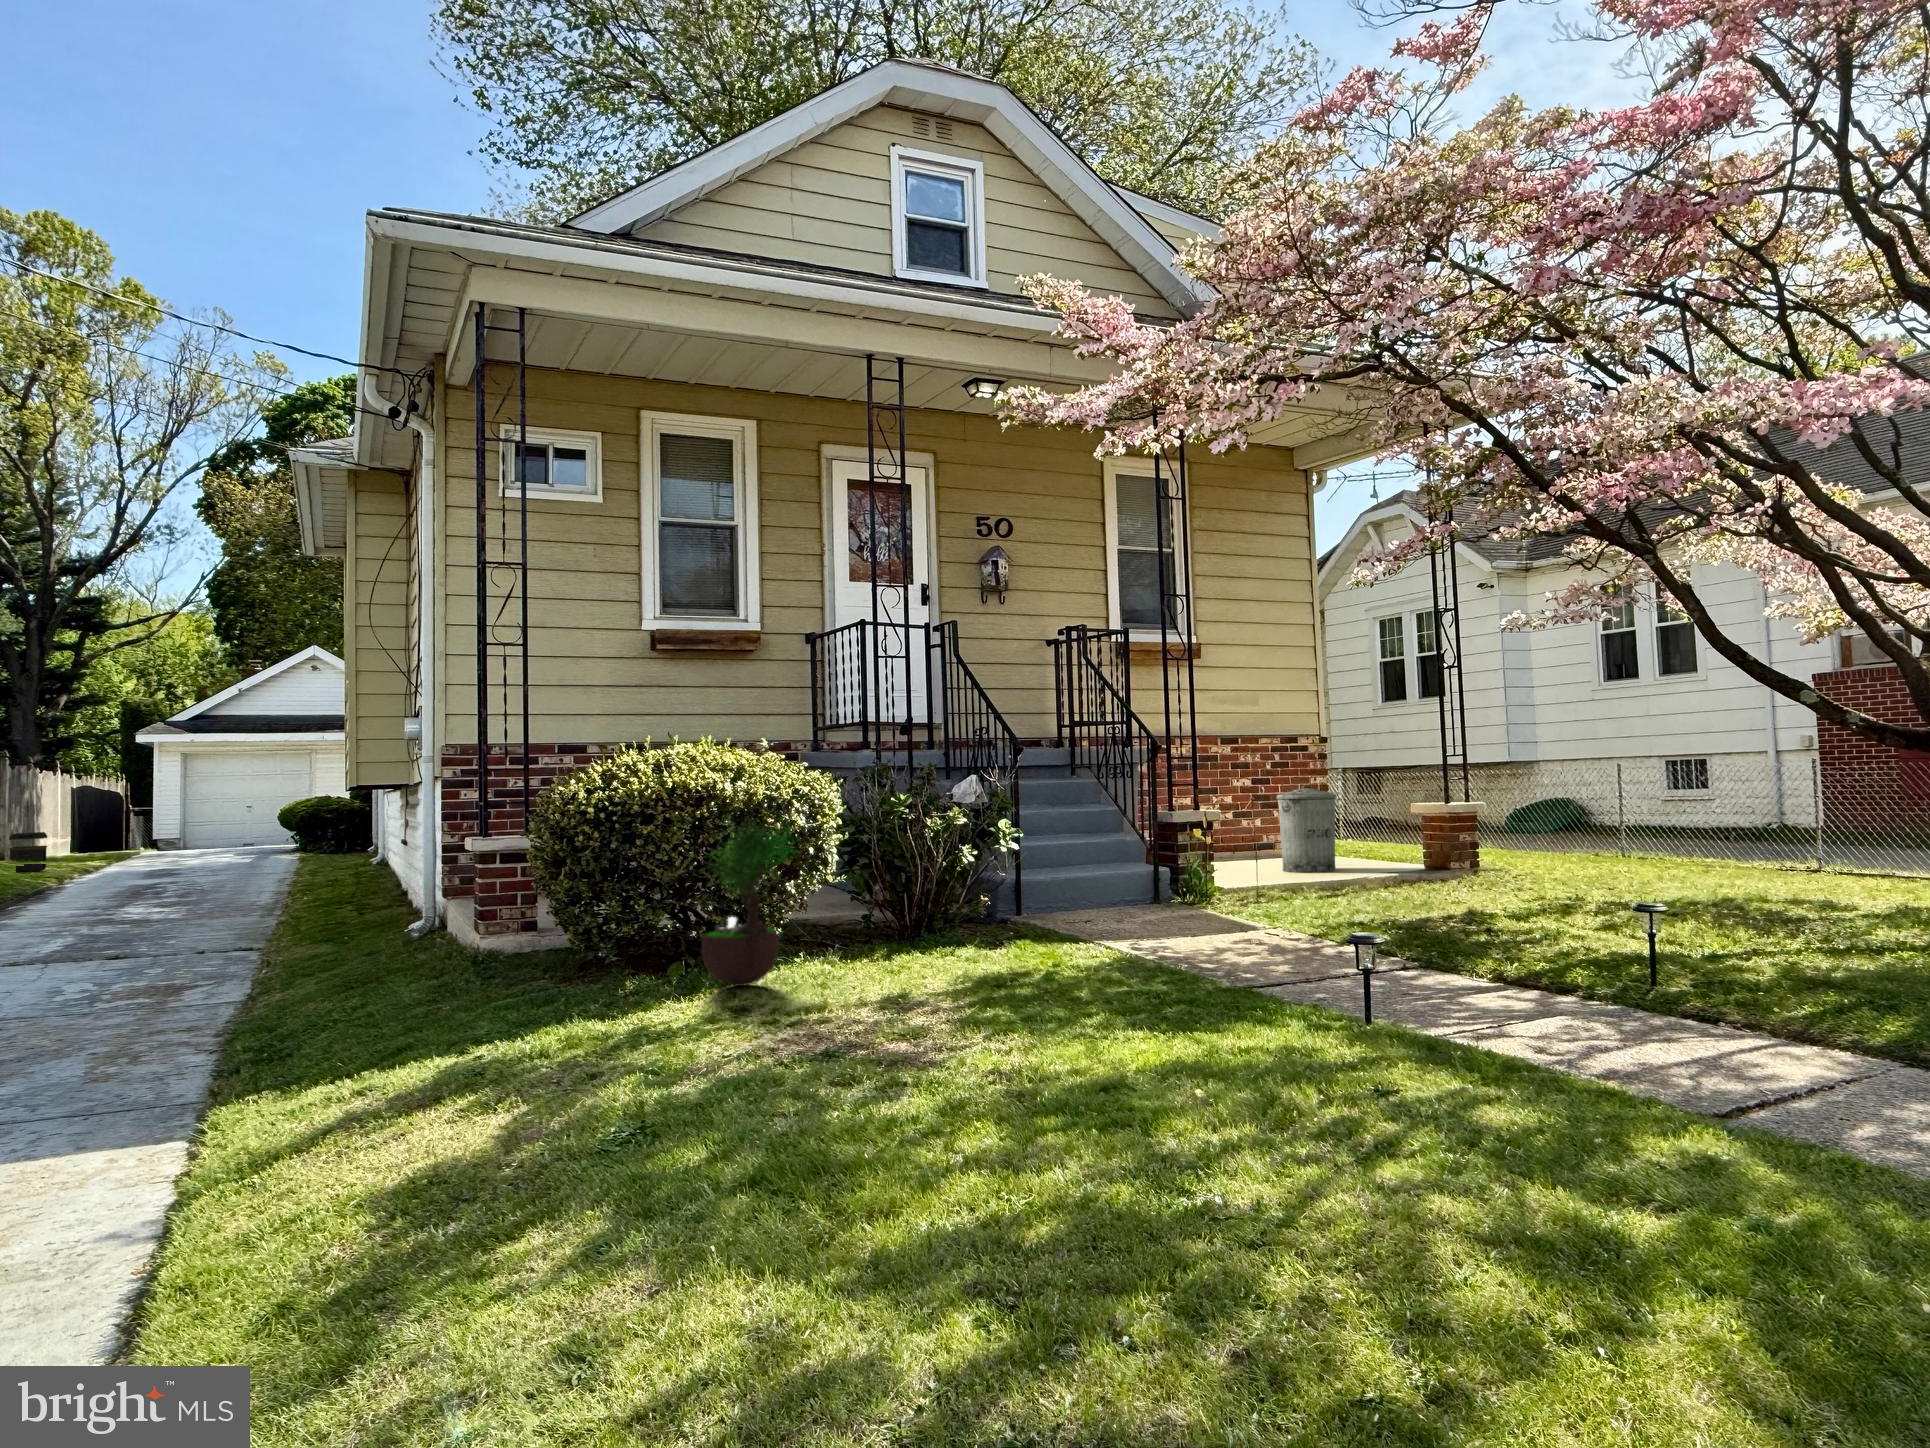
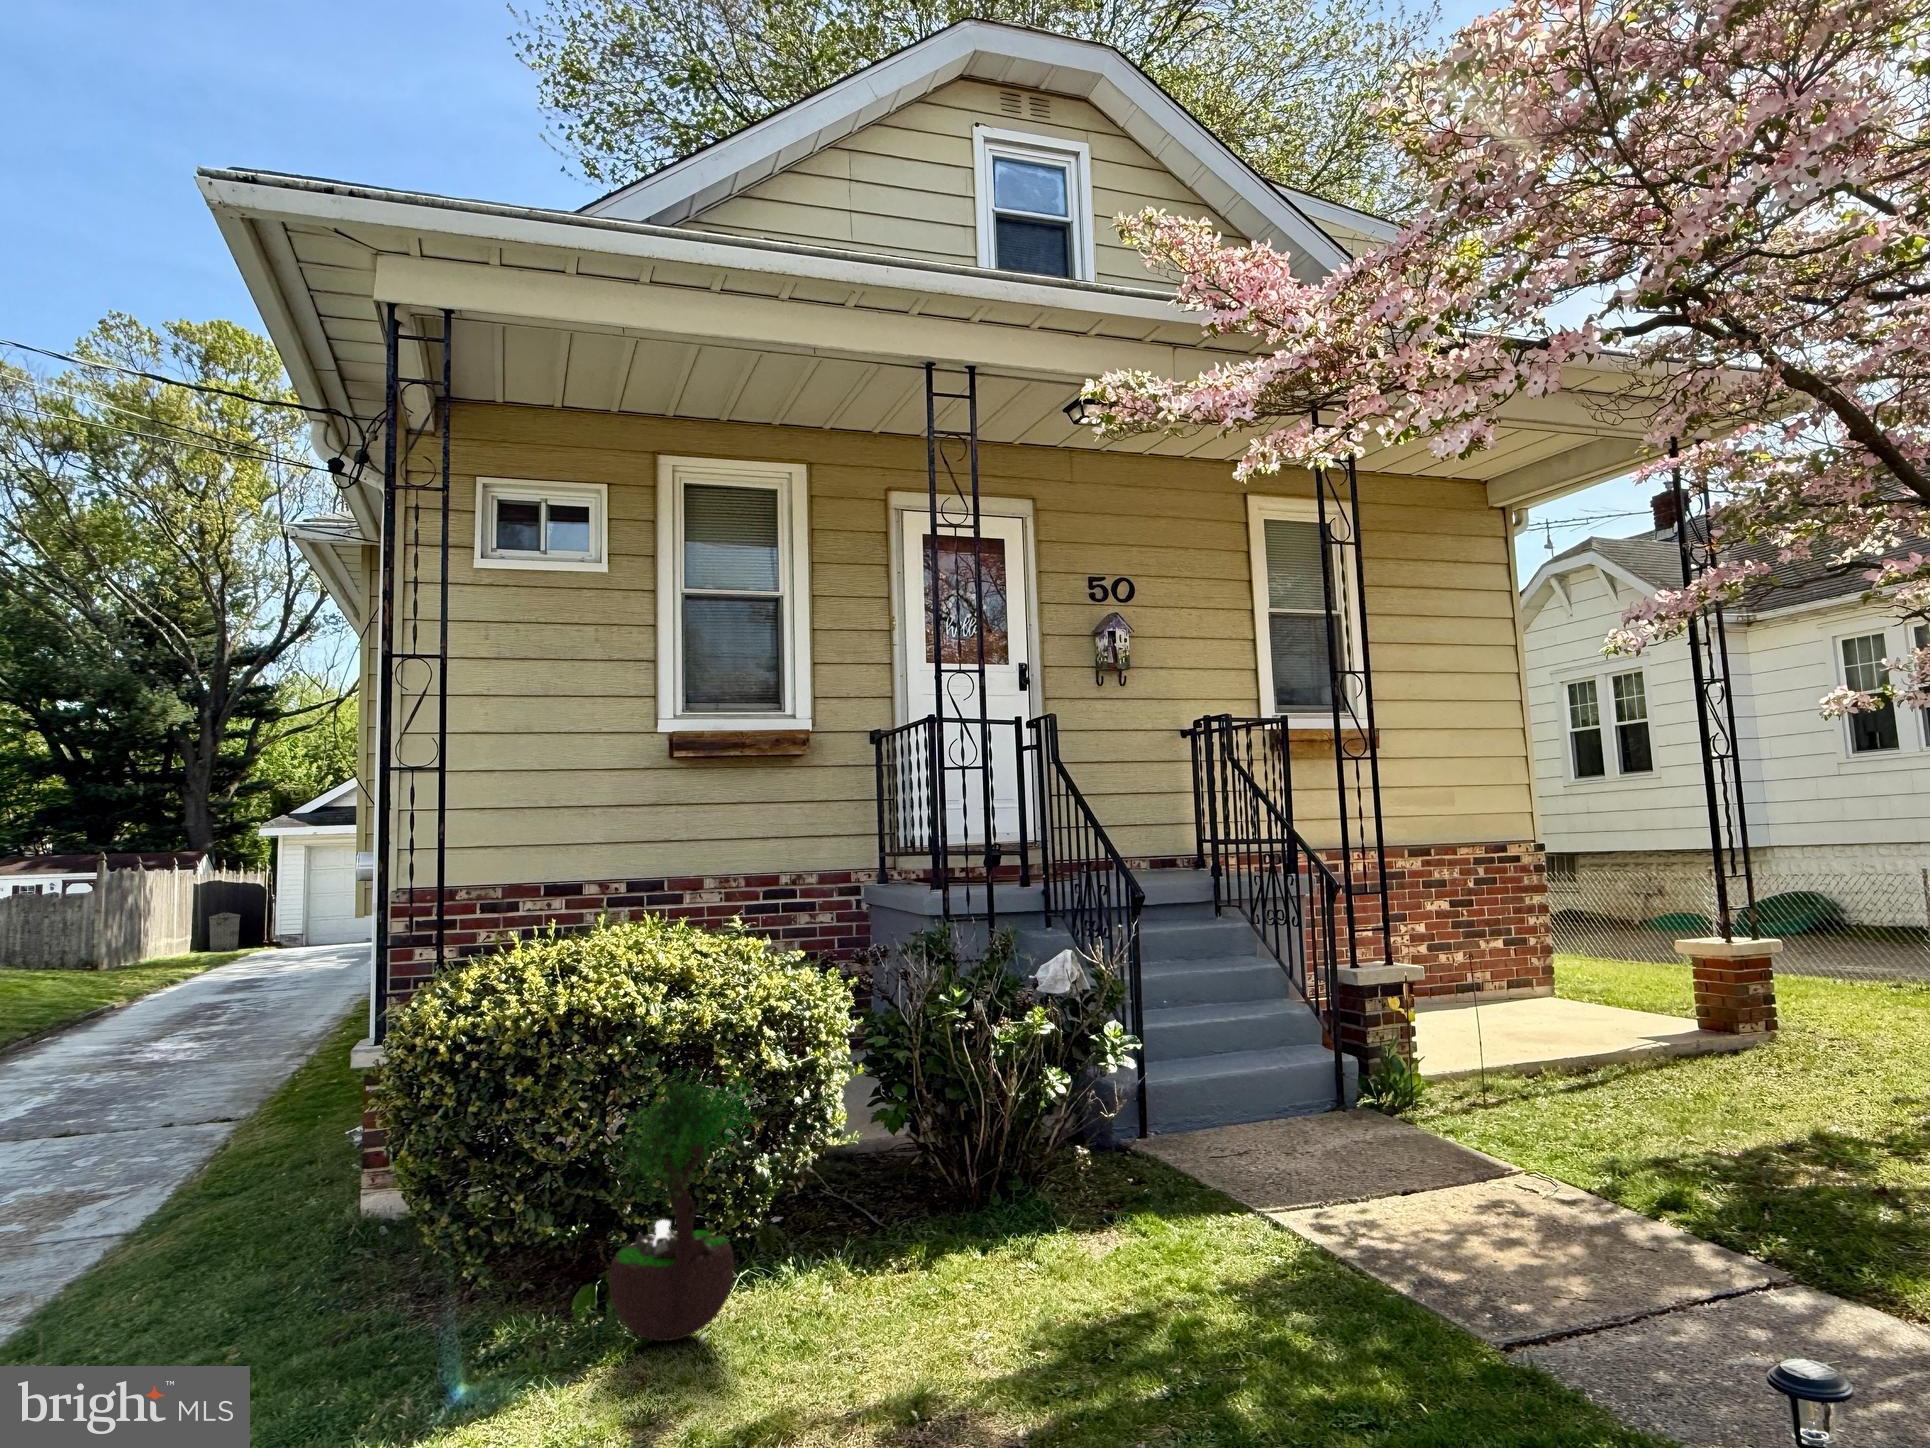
trash can: present [1277,786,1337,873] -> present [209,912,240,952]
toolbox: present [9,832,47,872] -> none [151,925,189,967]

